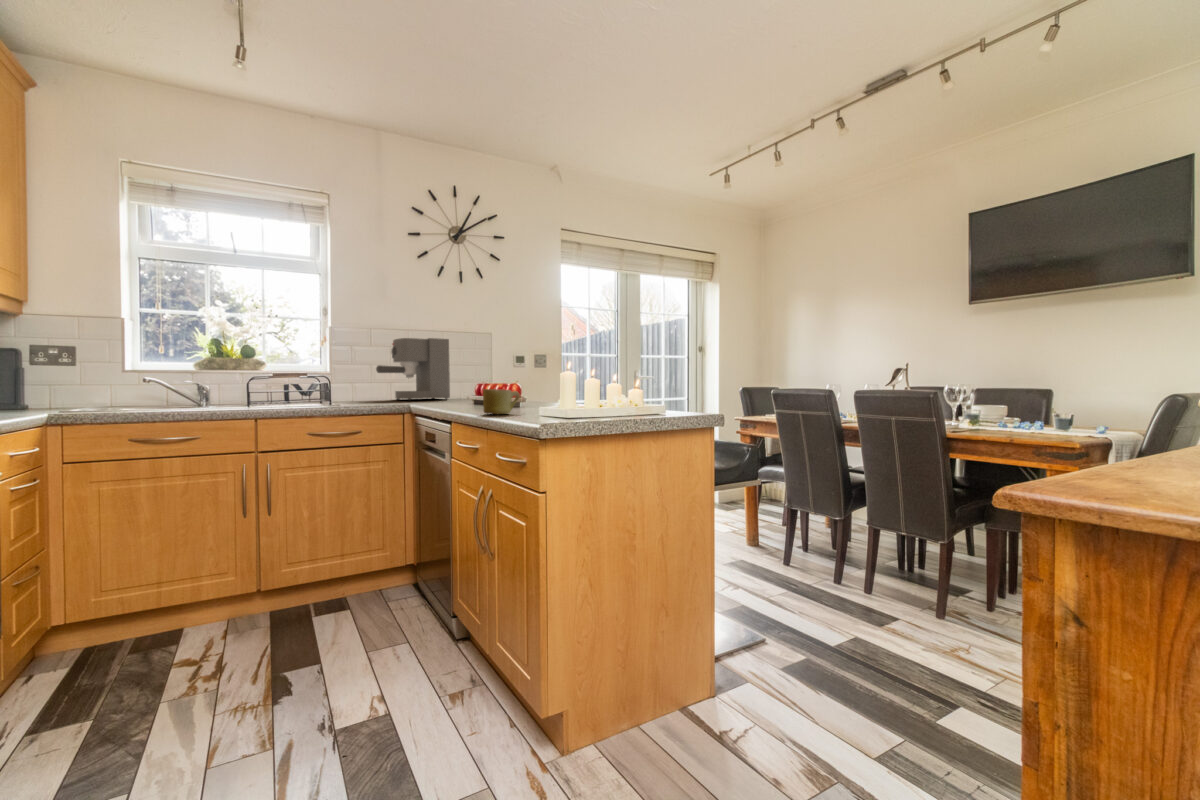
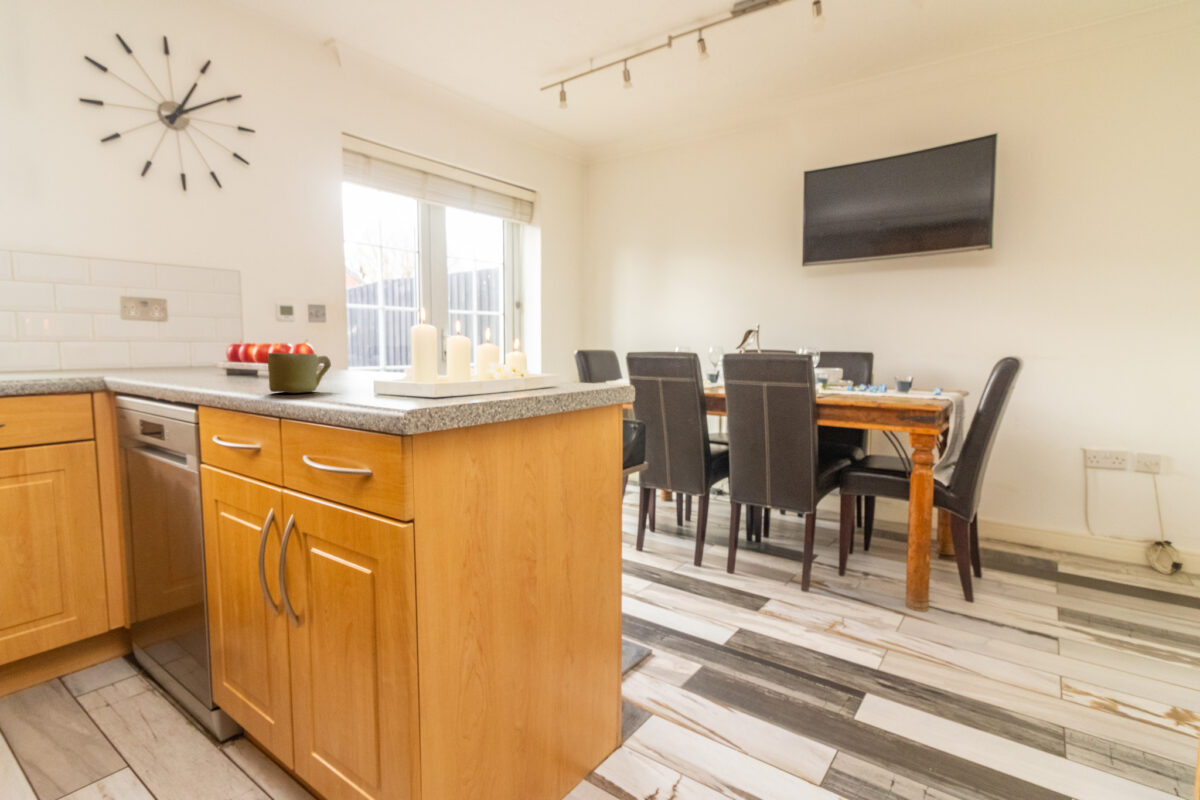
coffee maker: present [376,338,450,400] -> none [33,269,178,368]

